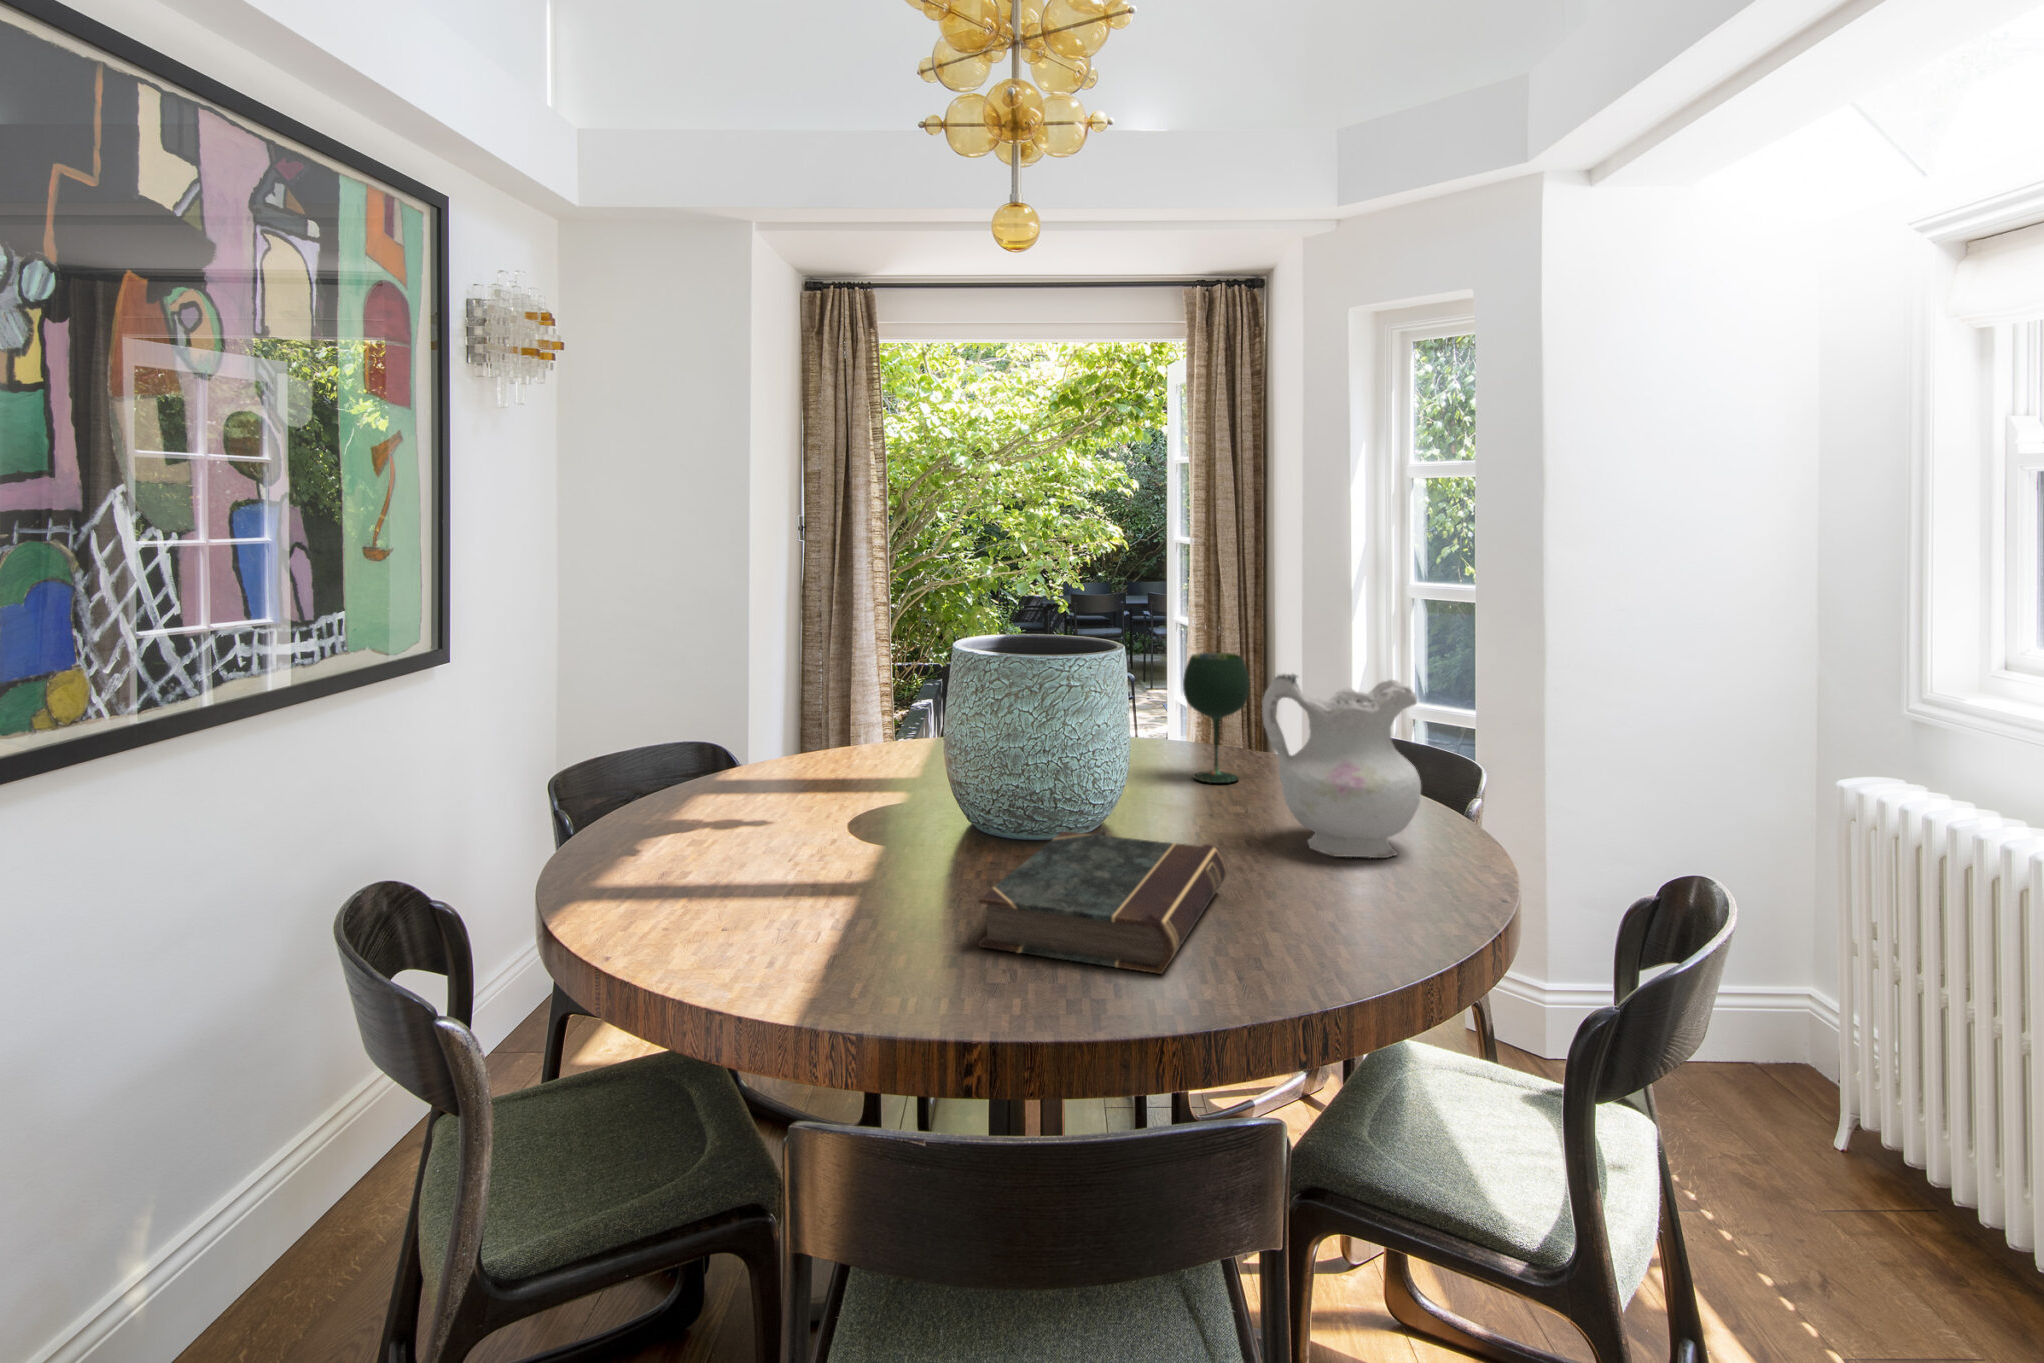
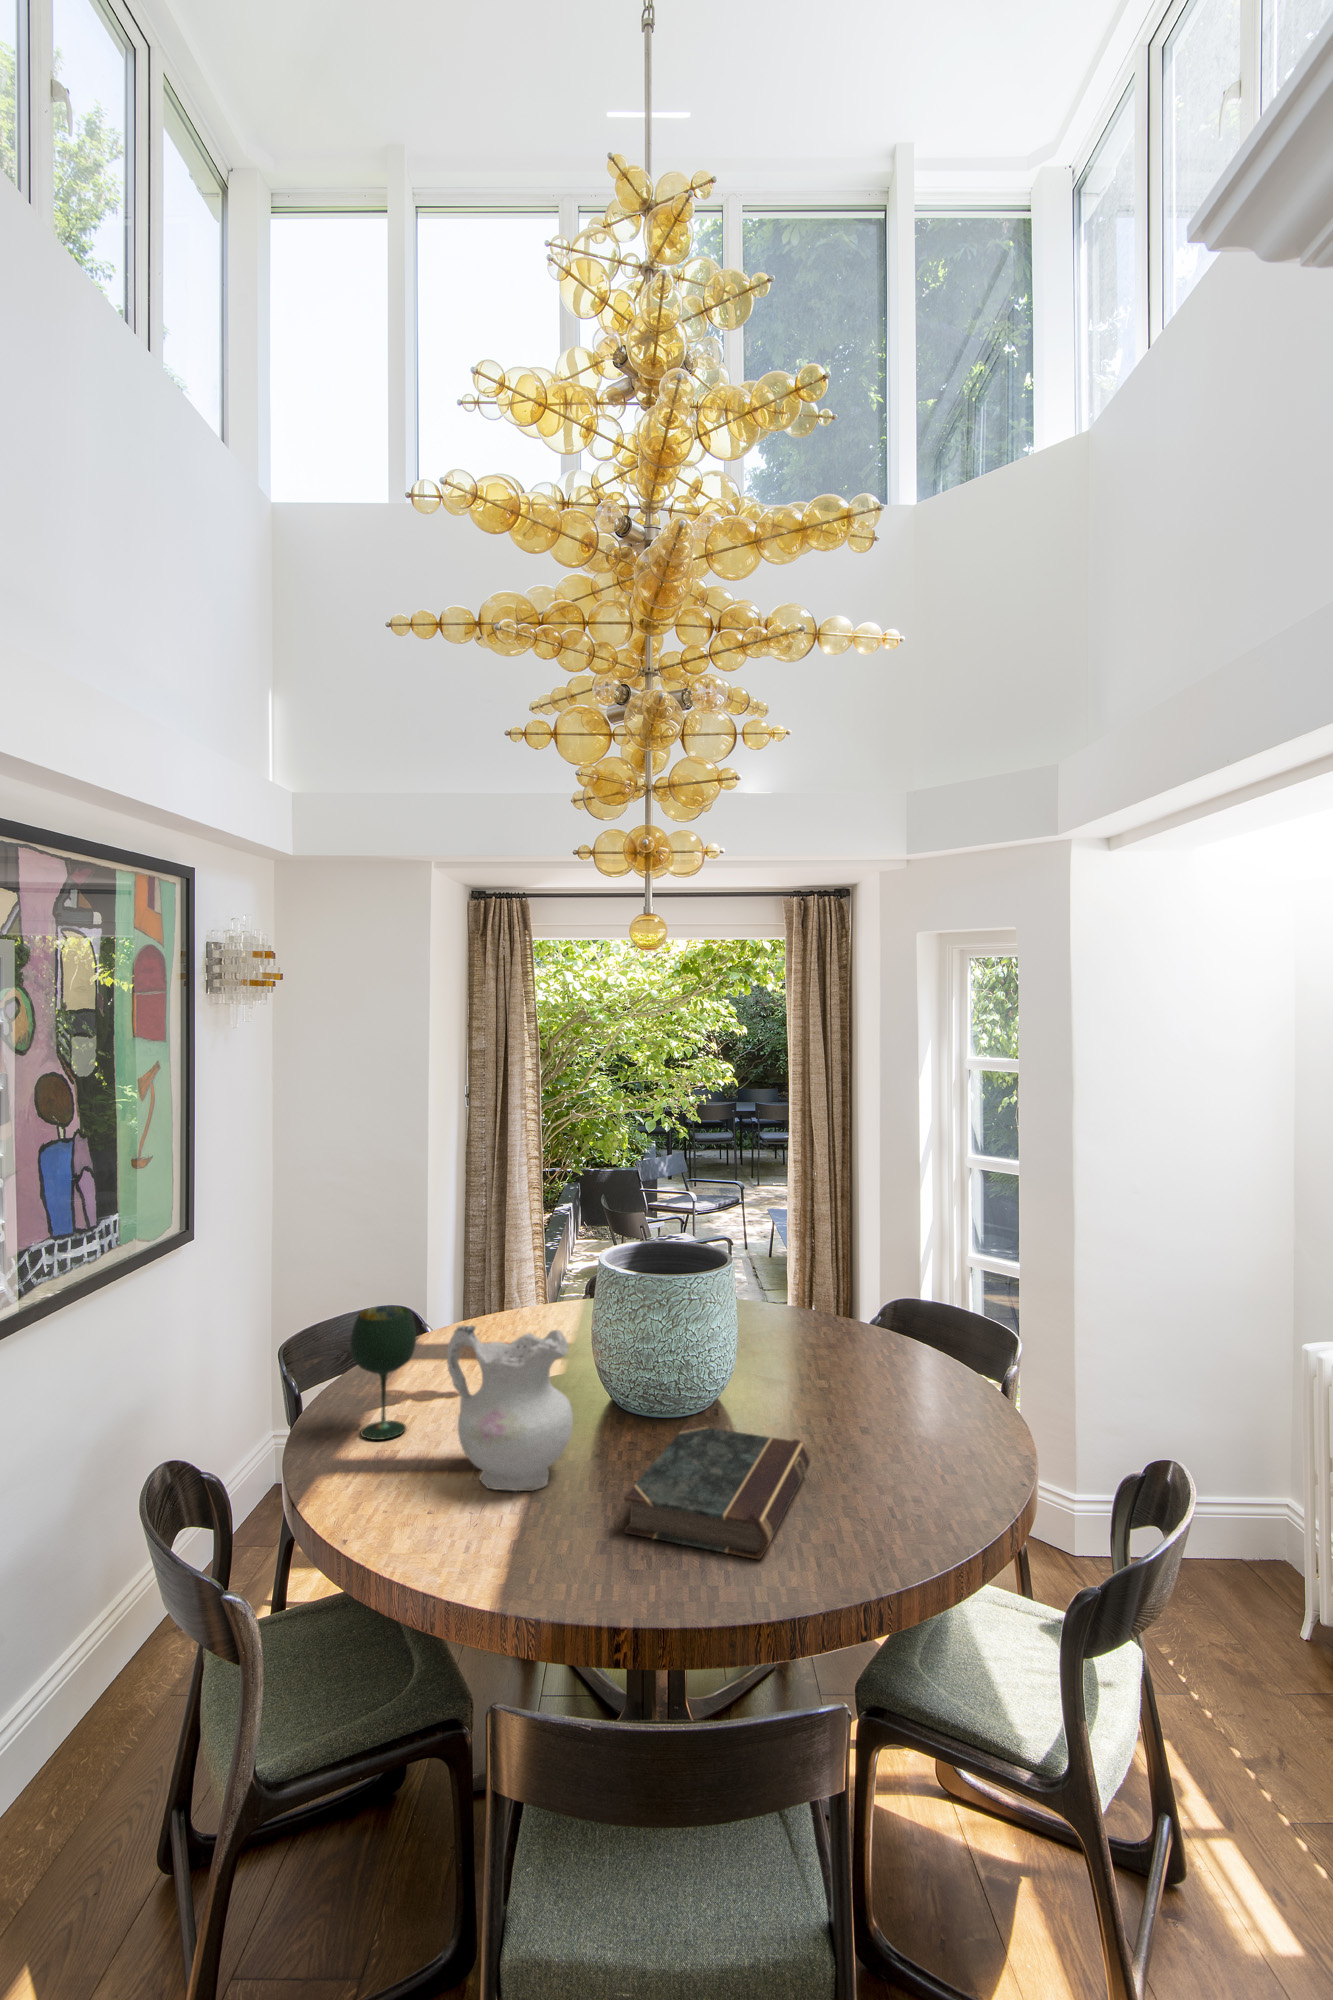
wine glass: present [1183,653,1249,783] -> present [350,1305,416,1440]
ceramic pitcher: present [1262,674,1421,858] -> present [447,1325,573,1491]

